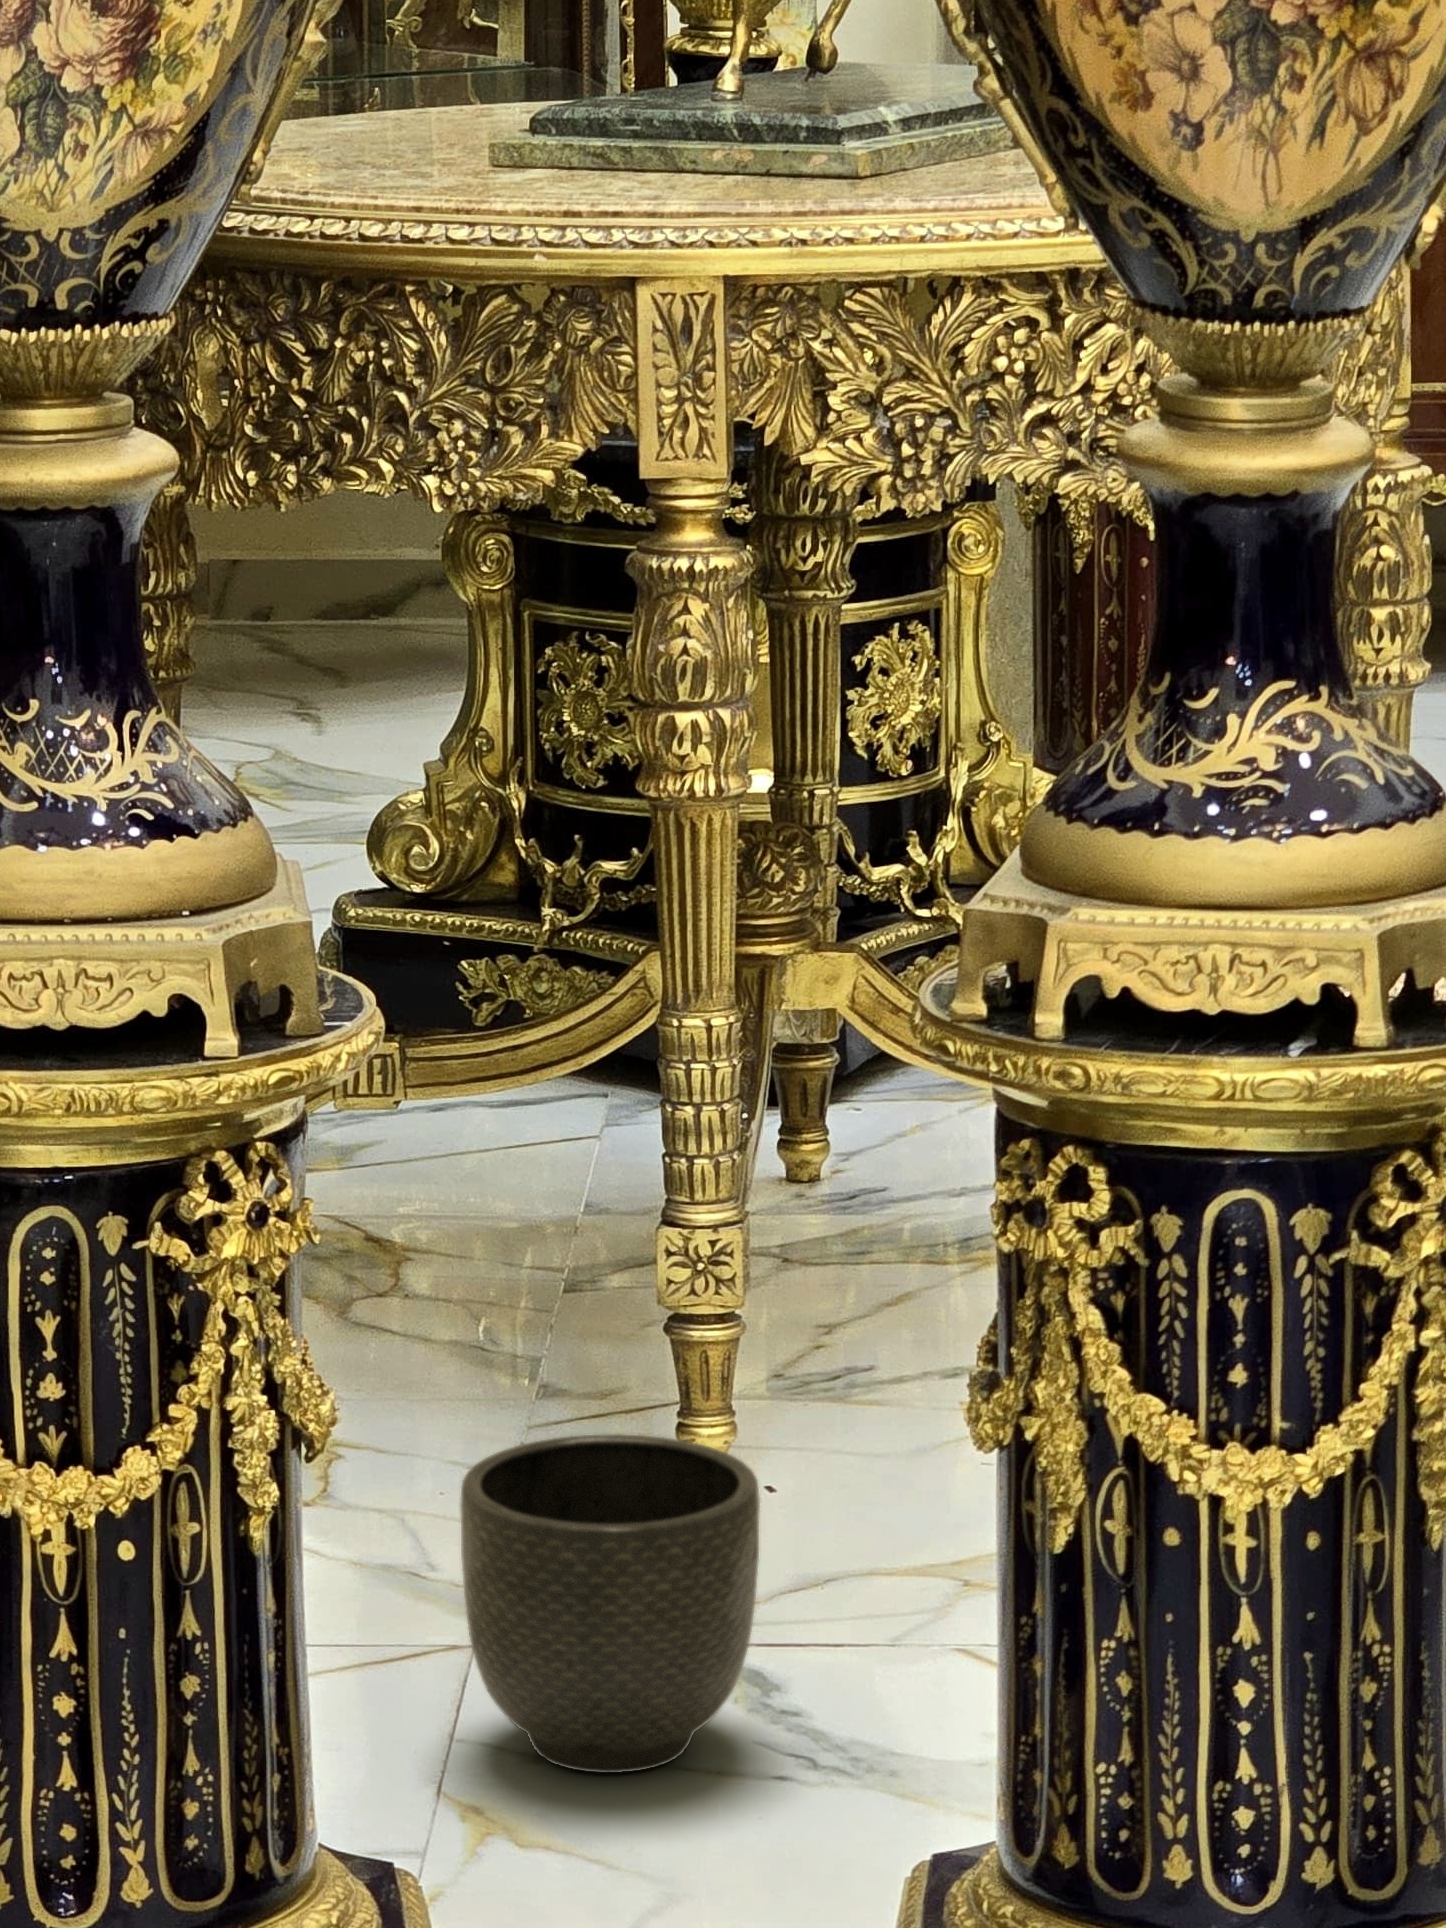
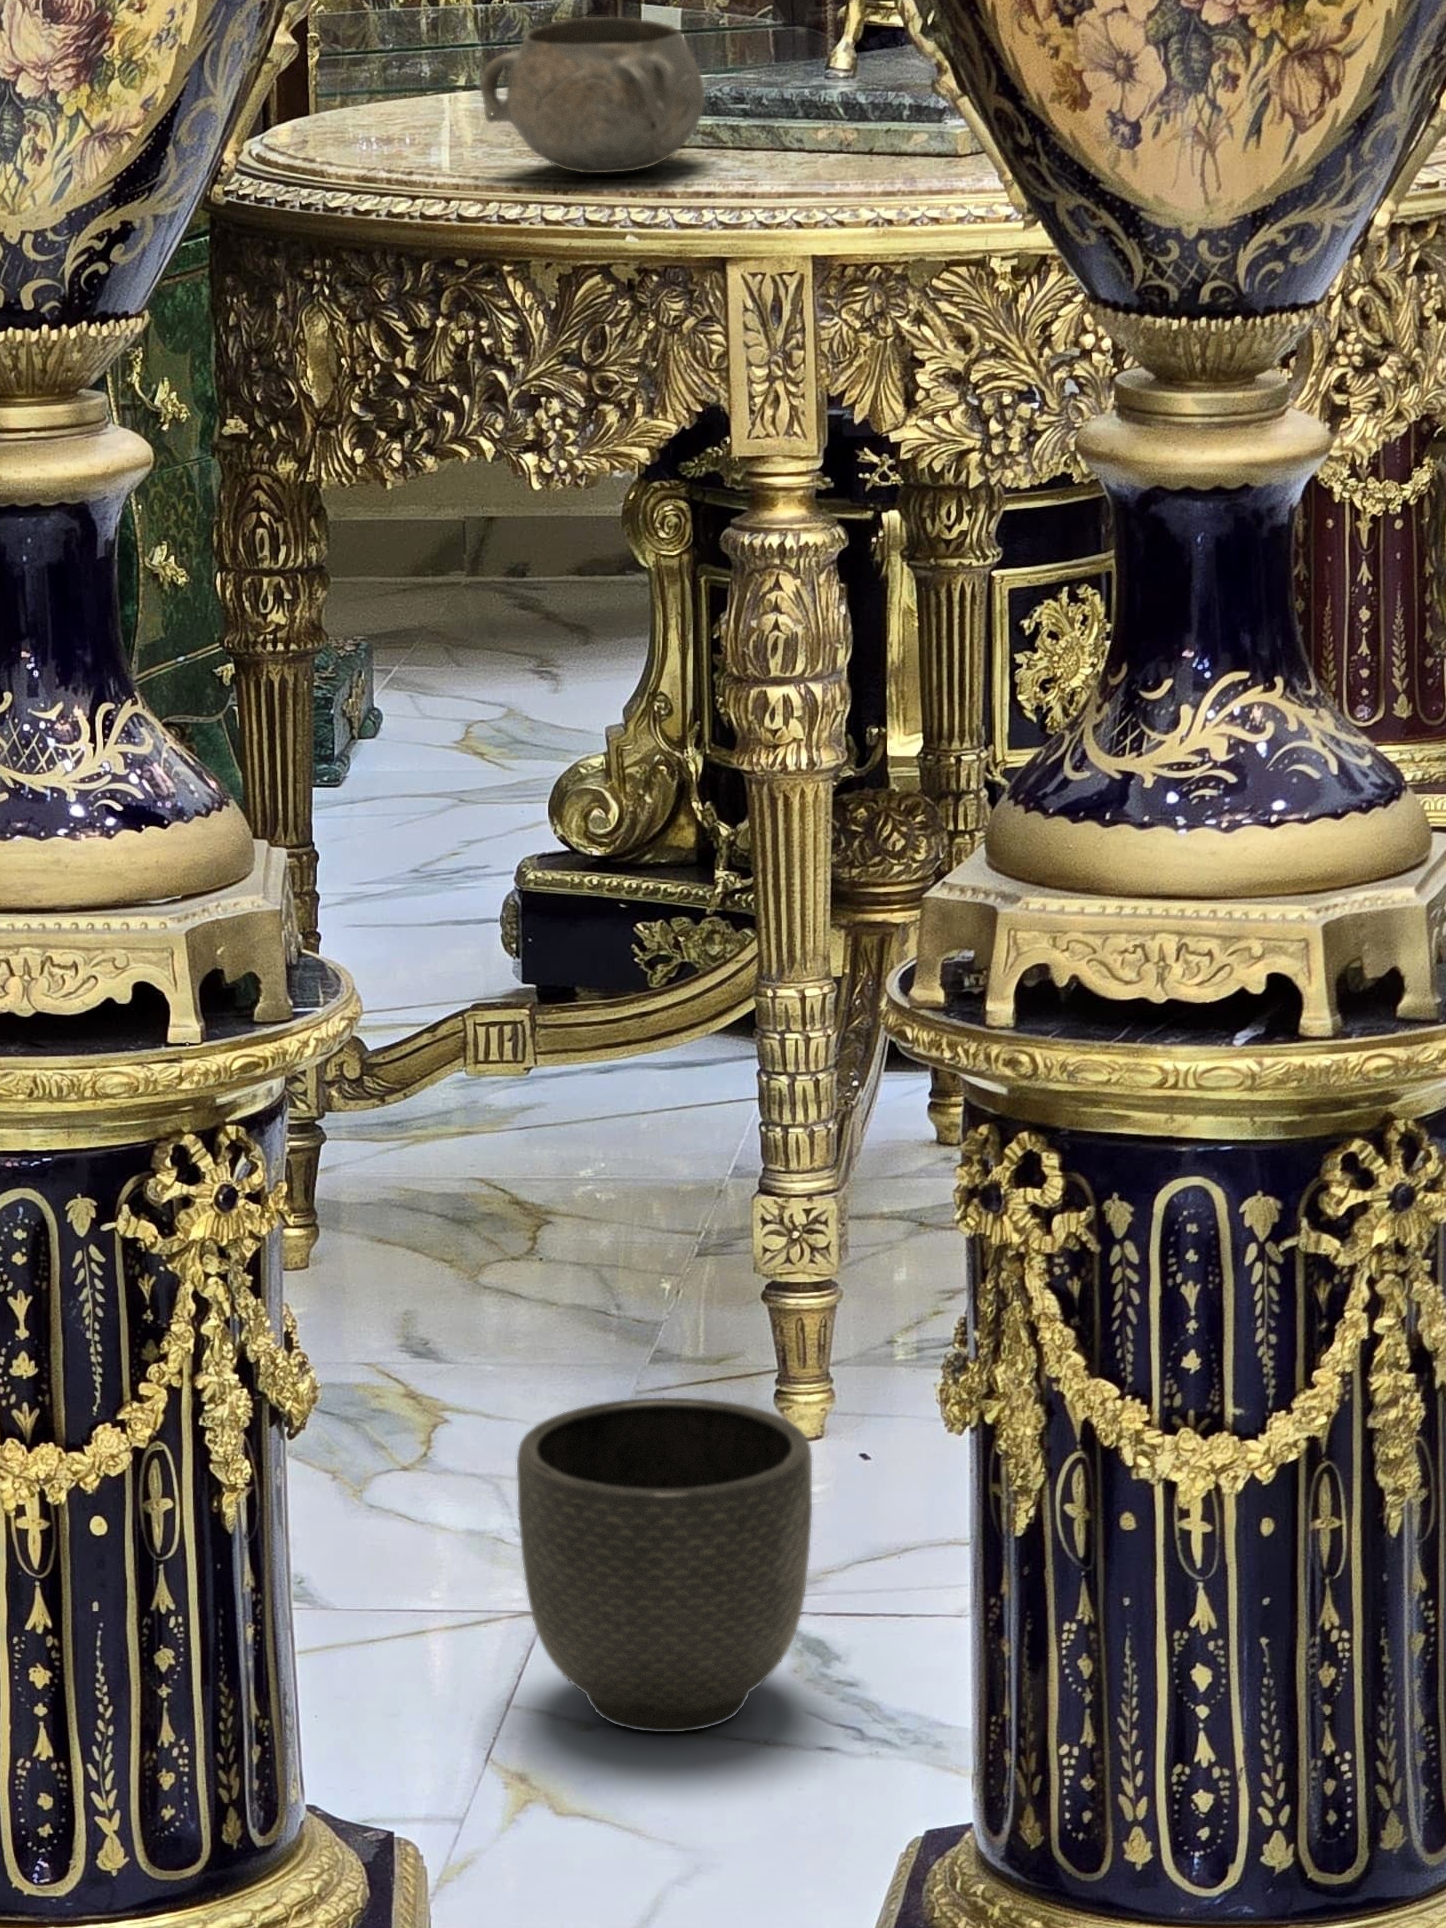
decorative bowl: none [372,40,599,197] -> present [480,17,705,173]

